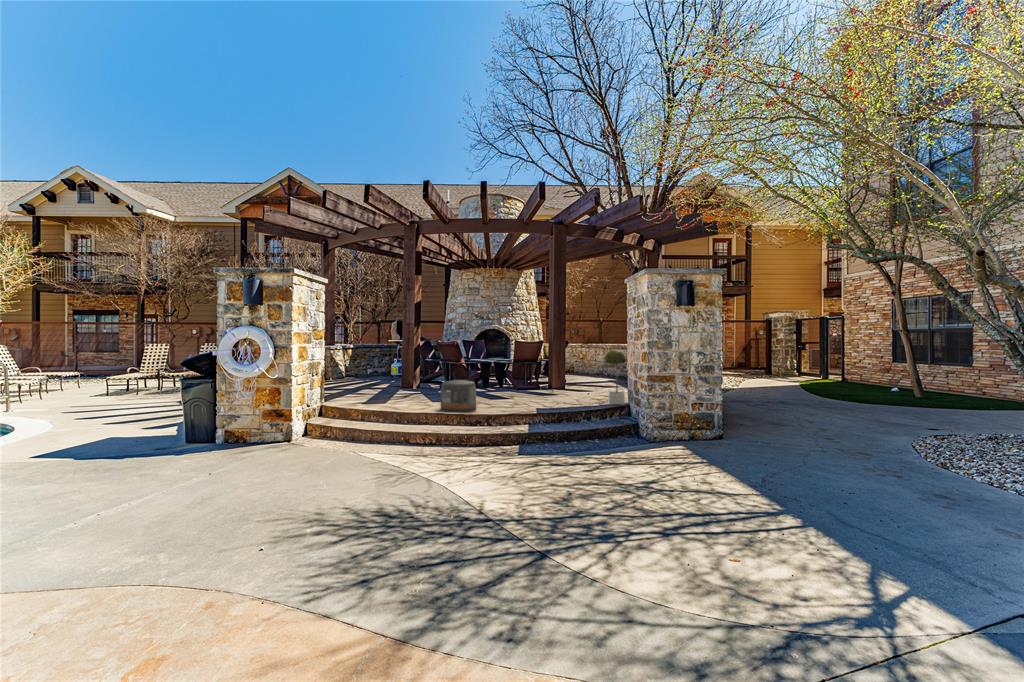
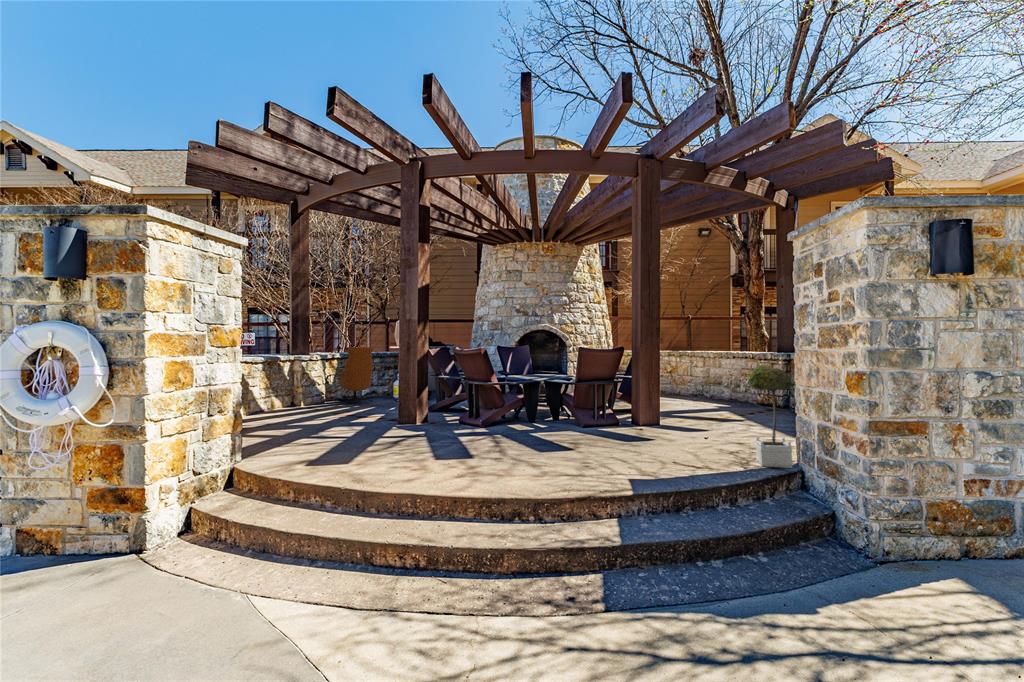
lounge chair: none [348,341,378,380] -> present [337,347,373,405]
pouf: present [441,380,476,412] -> none [449,421,514,485]

